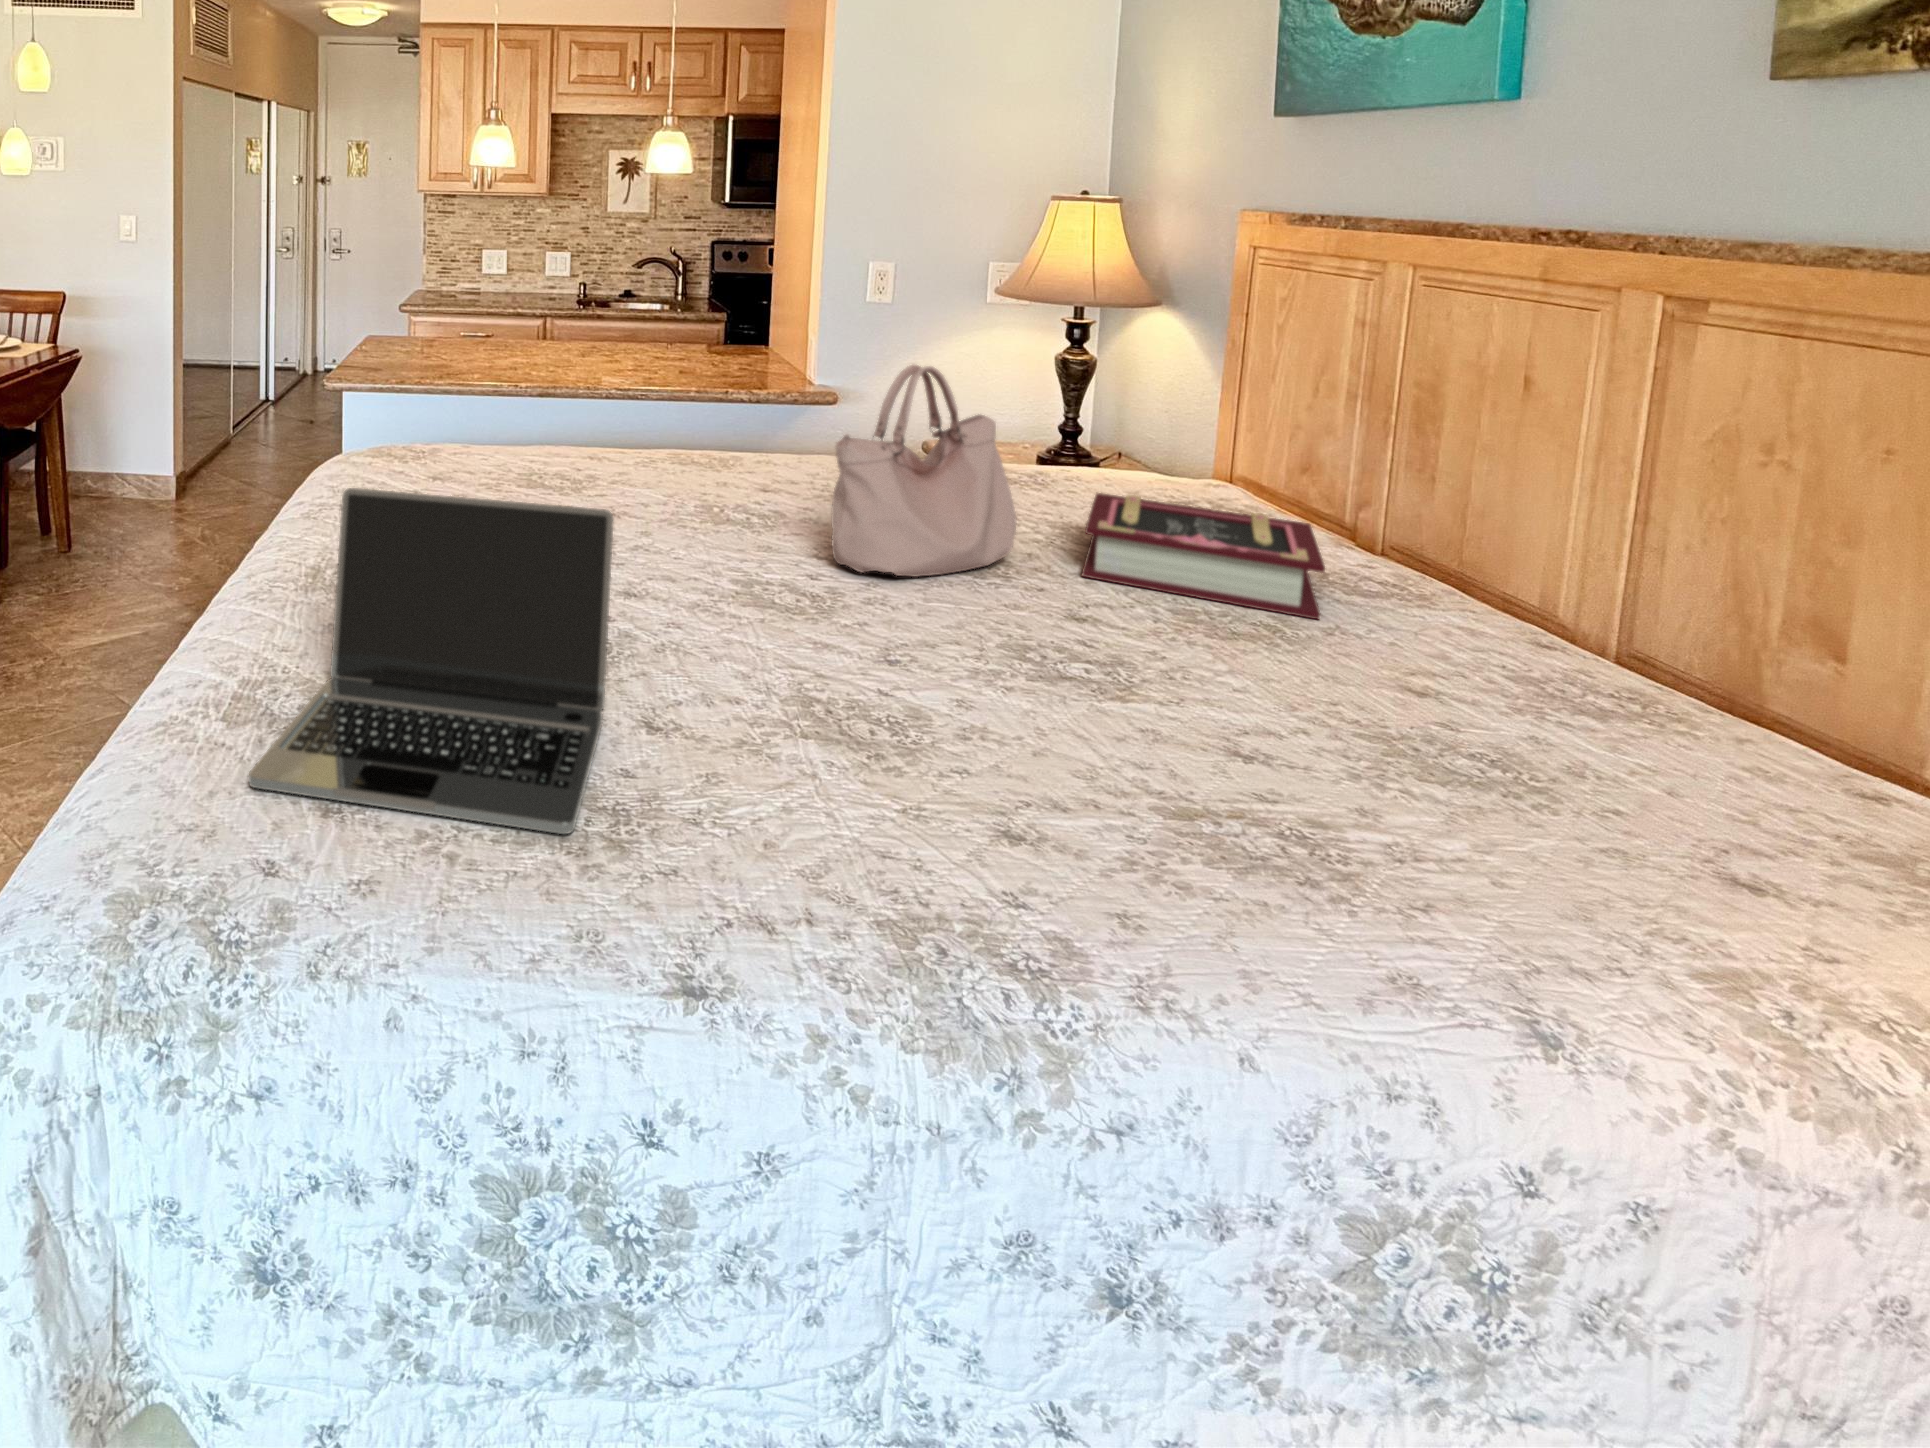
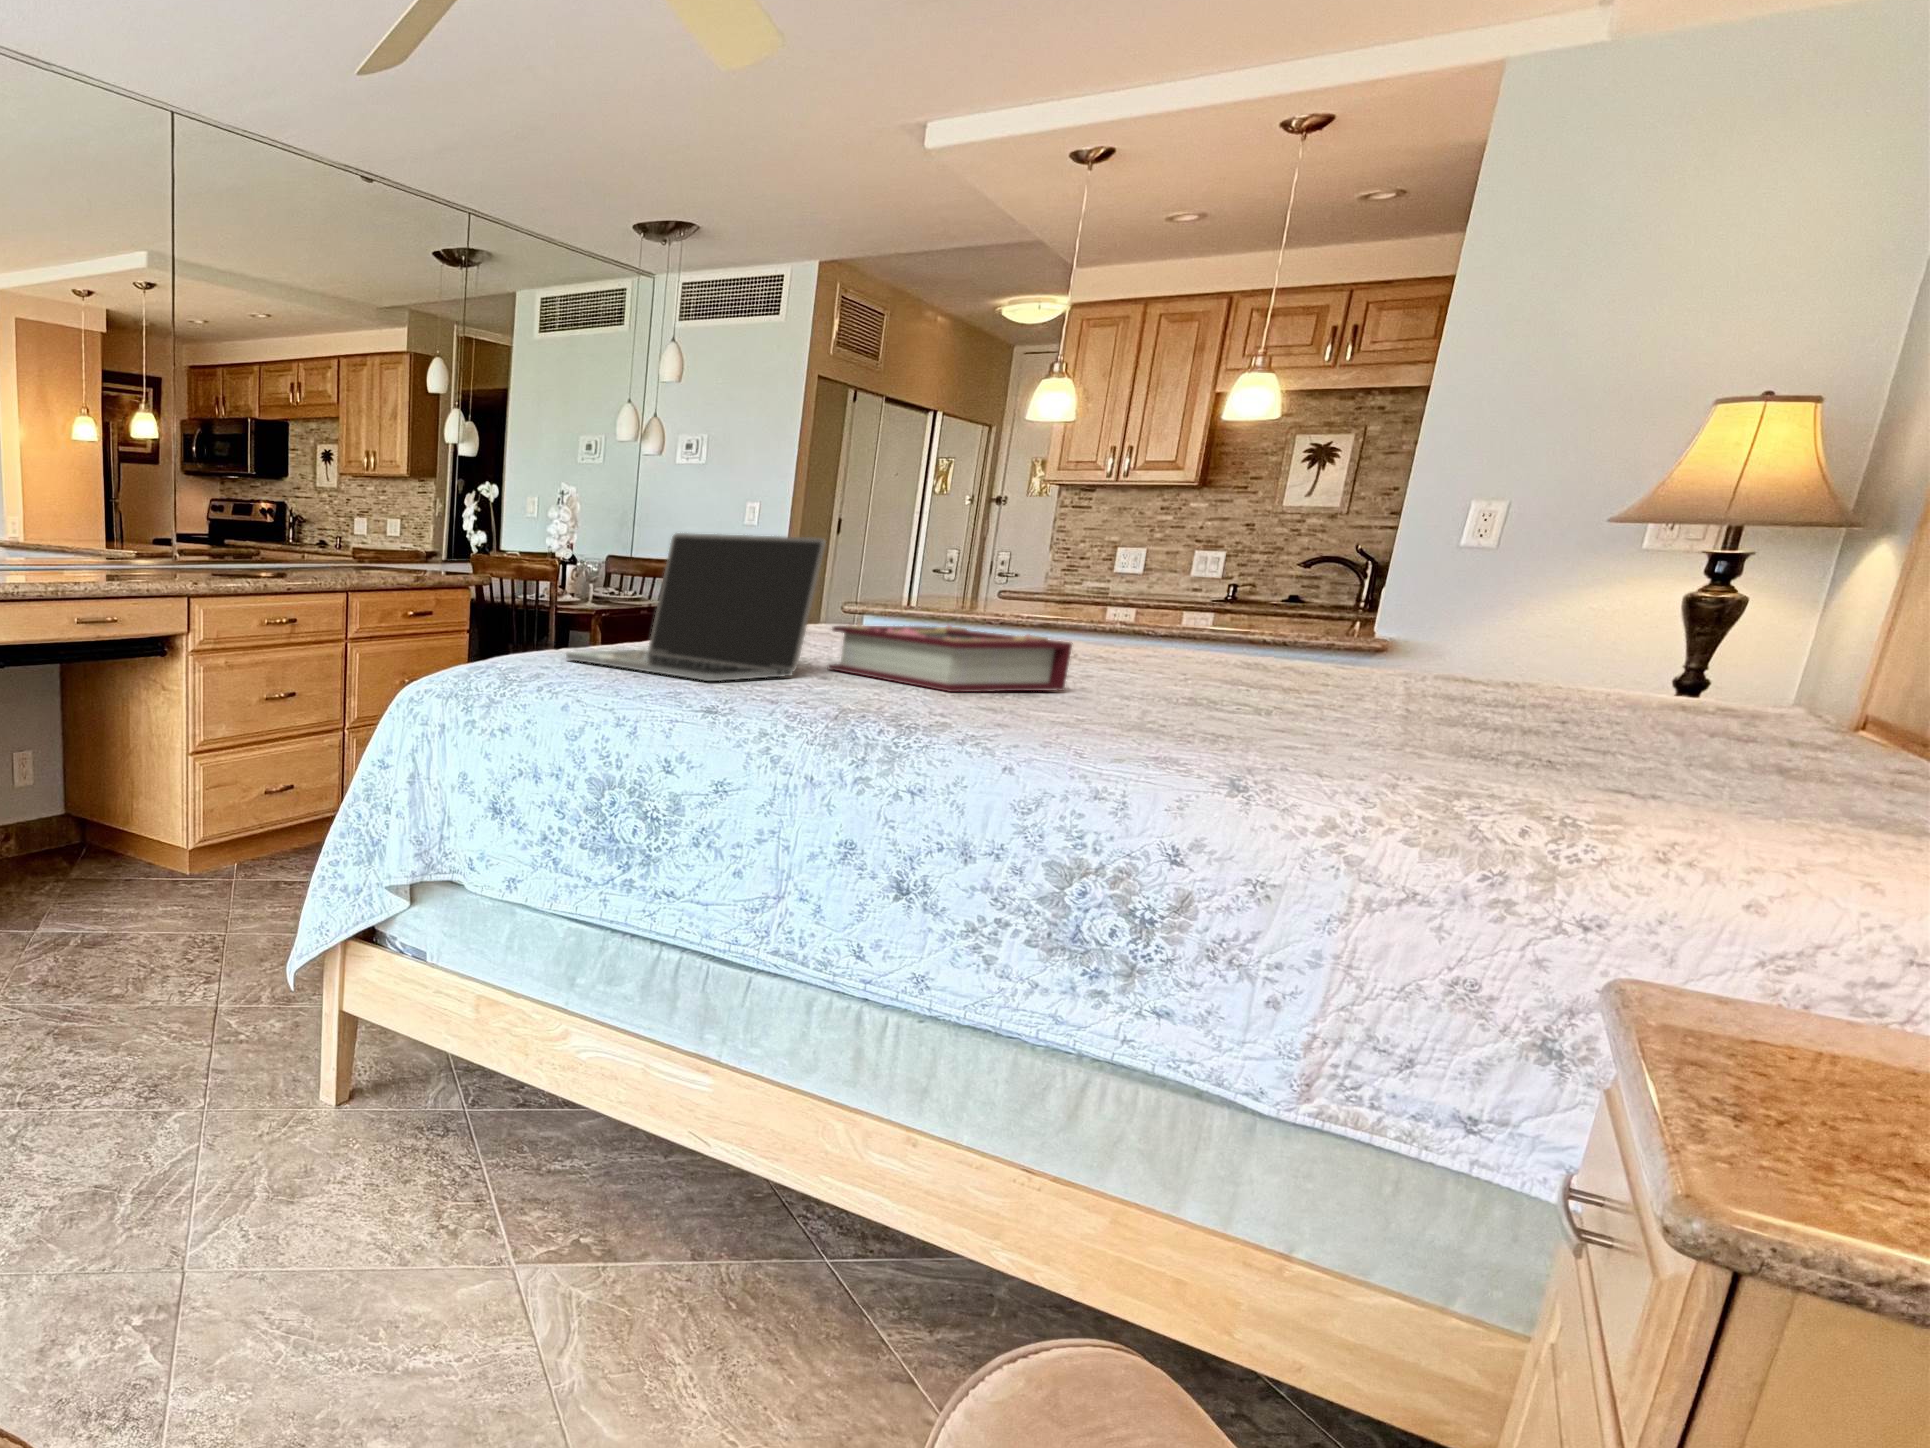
handbag: present [831,365,1017,577] -> none [1131,506,1375,700]
book: present [1082,493,1325,619] -> present [828,625,1072,692]

